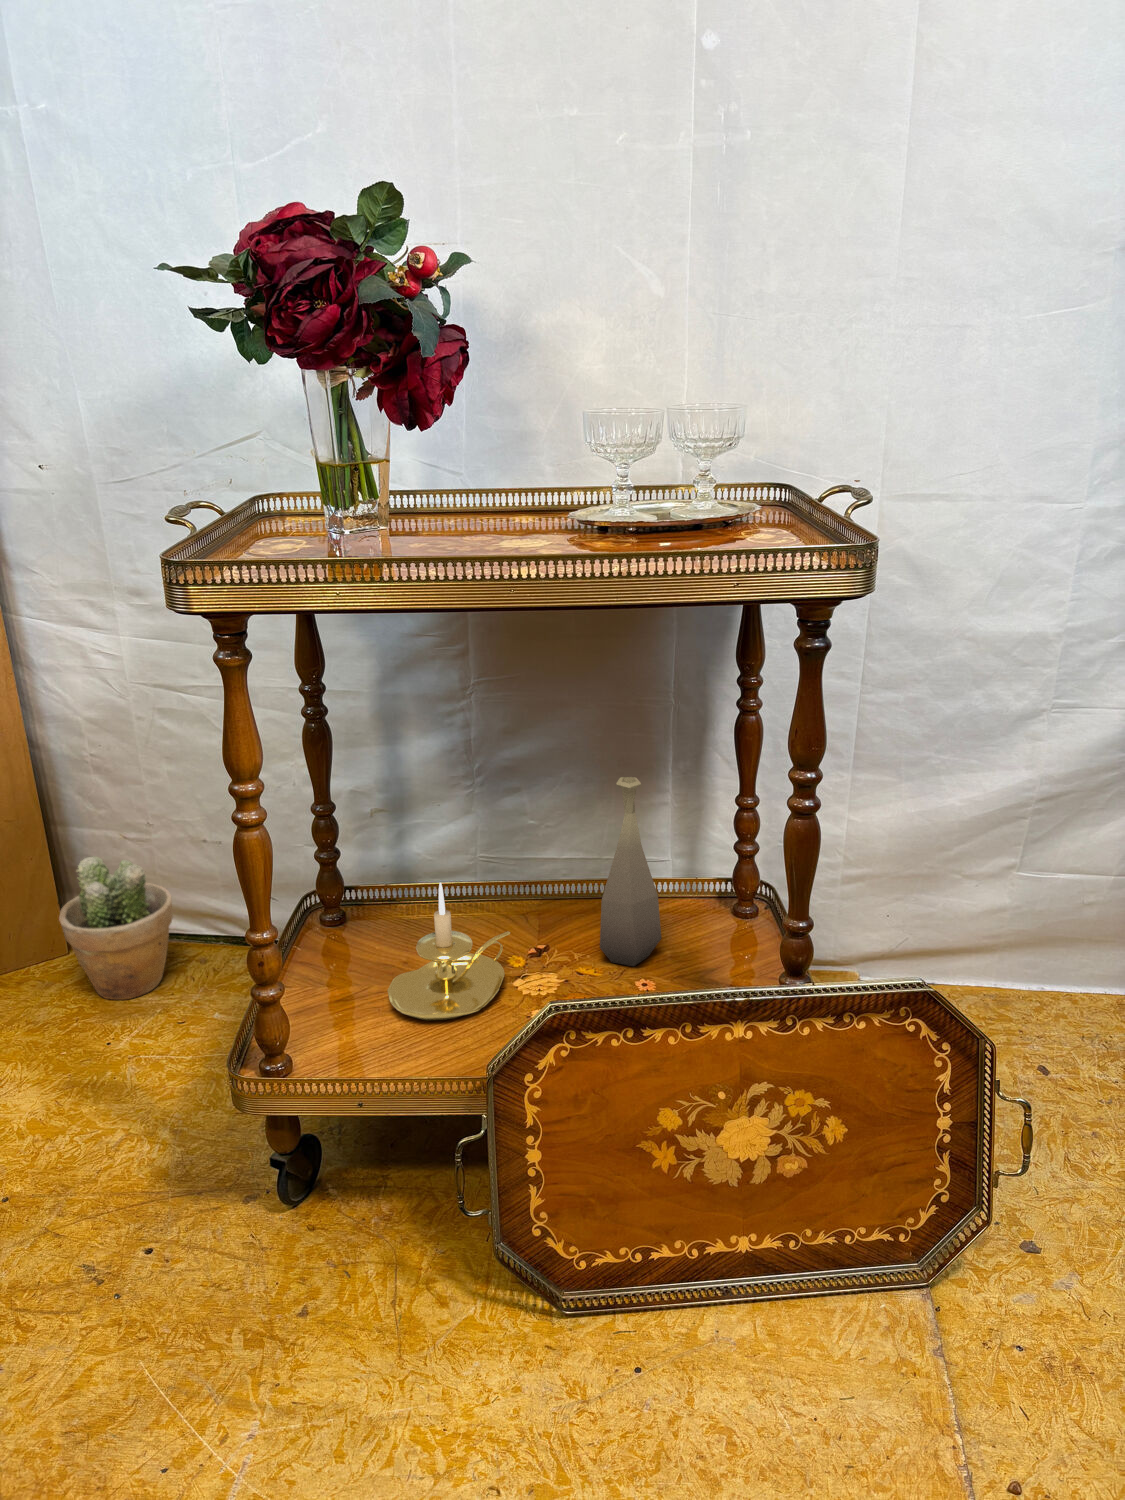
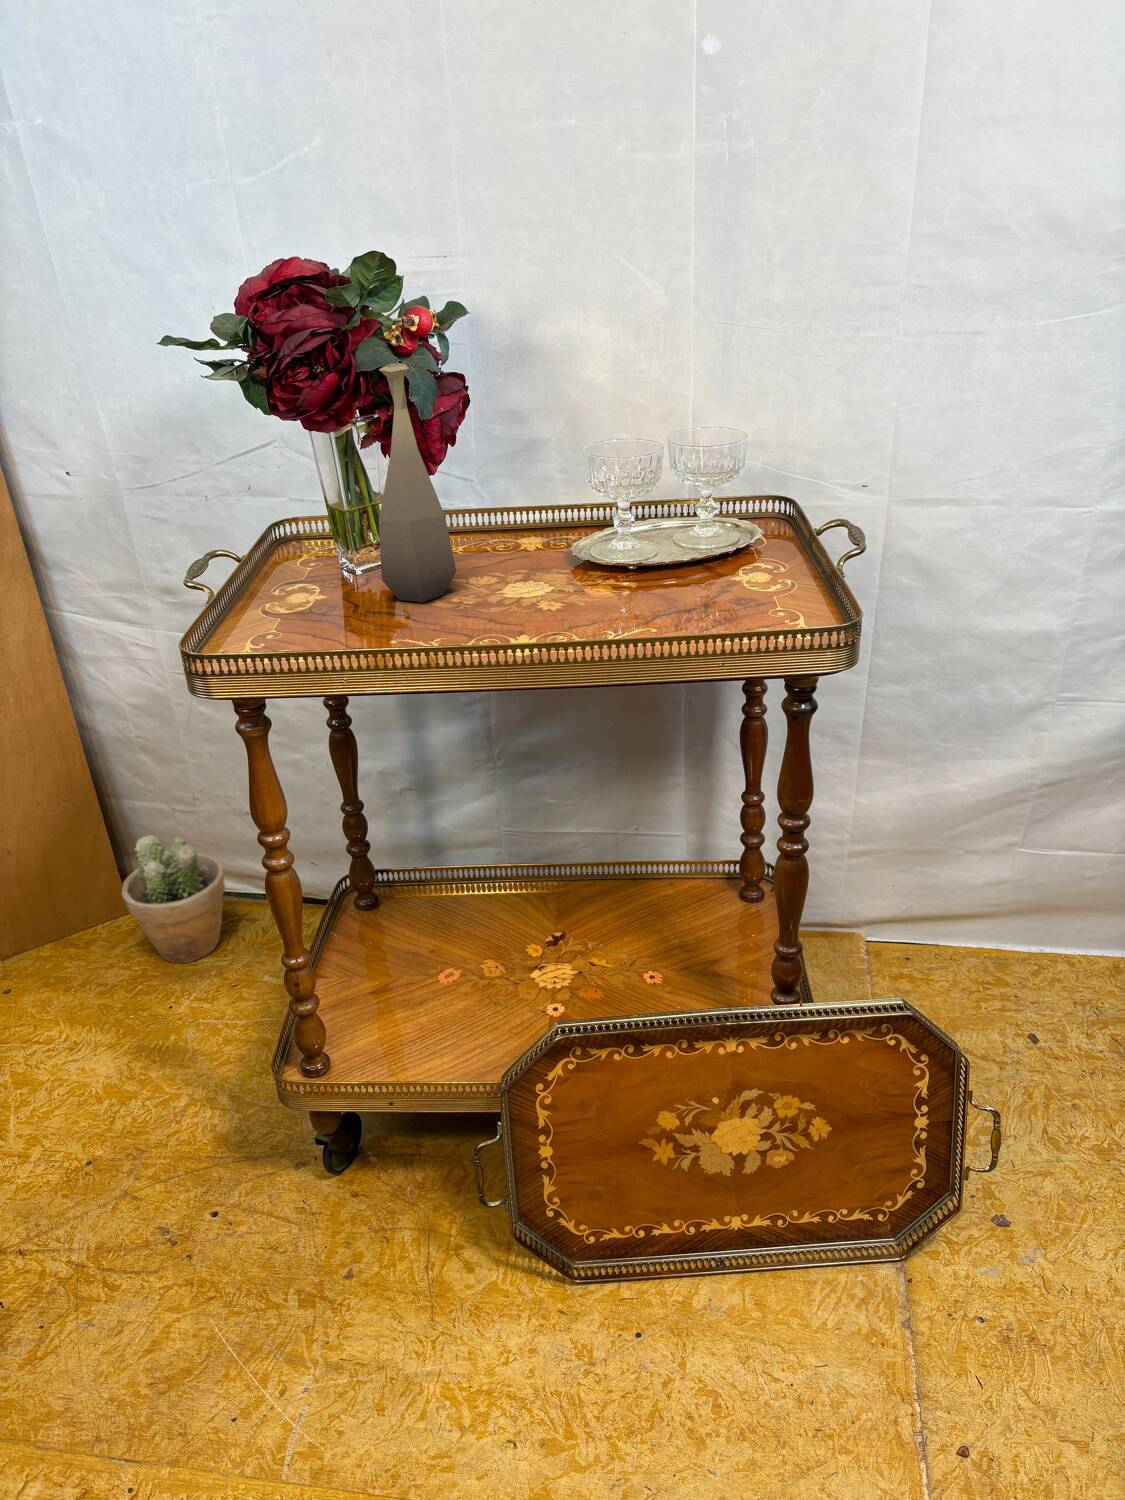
bottle: present [600,777,661,966] -> present [379,363,456,602]
candle holder: present [387,883,510,1020] -> none [417,886,530,1009]

